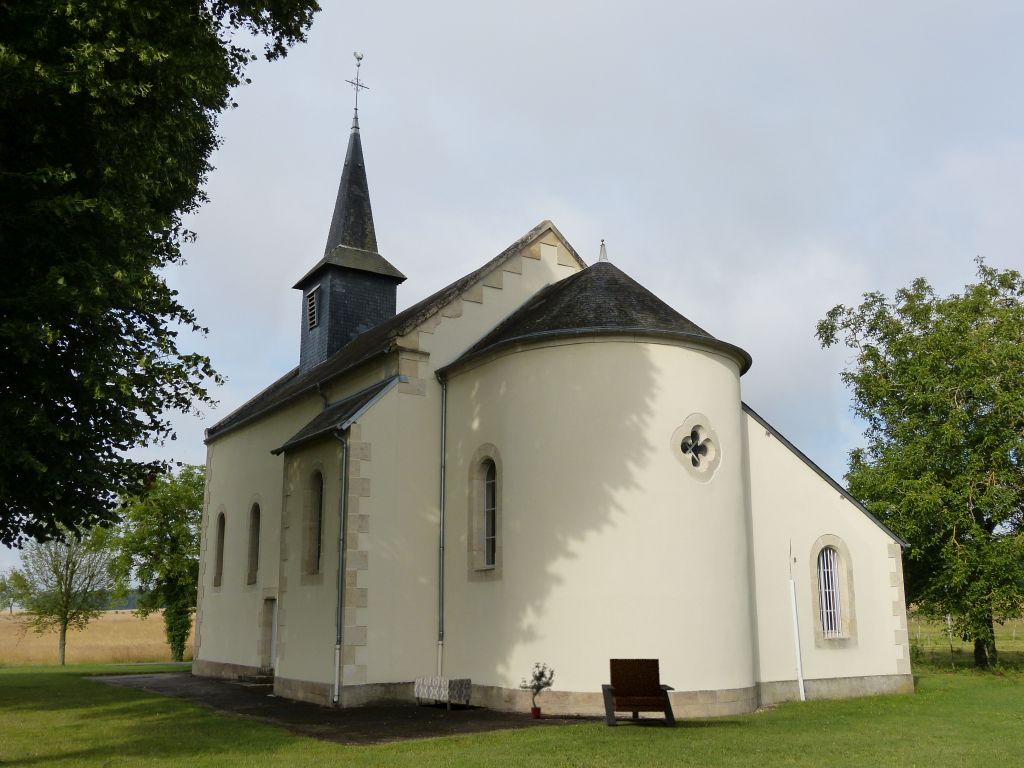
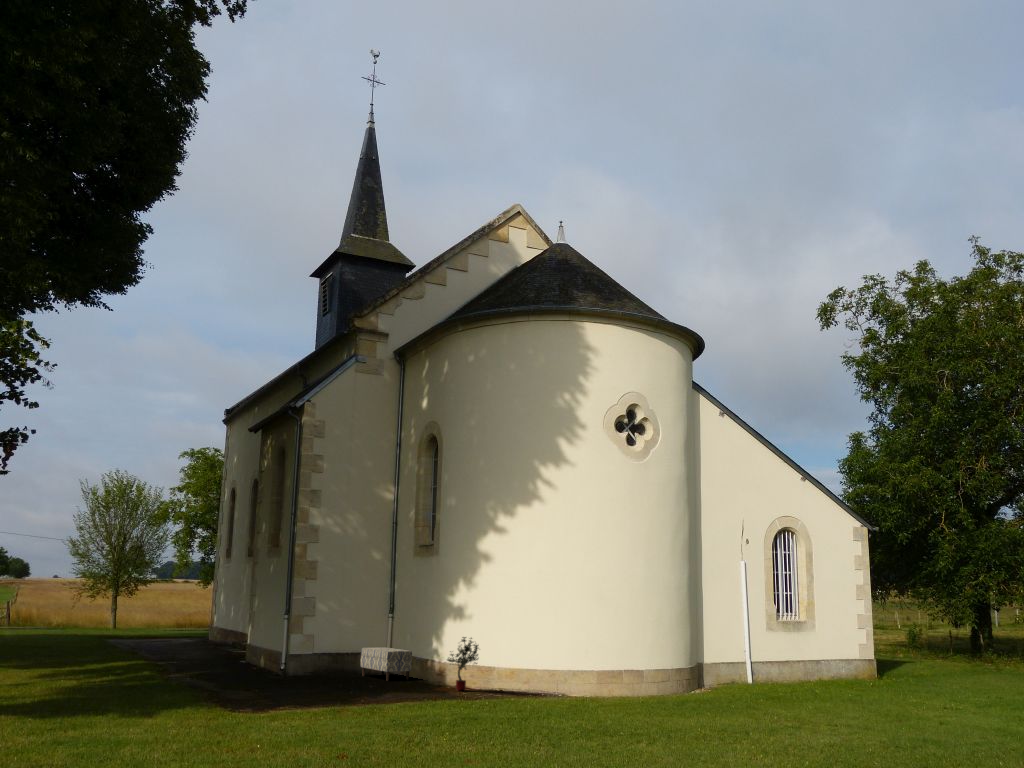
lounge chair: present [602,659,676,726] -> none [519,635,587,703]

